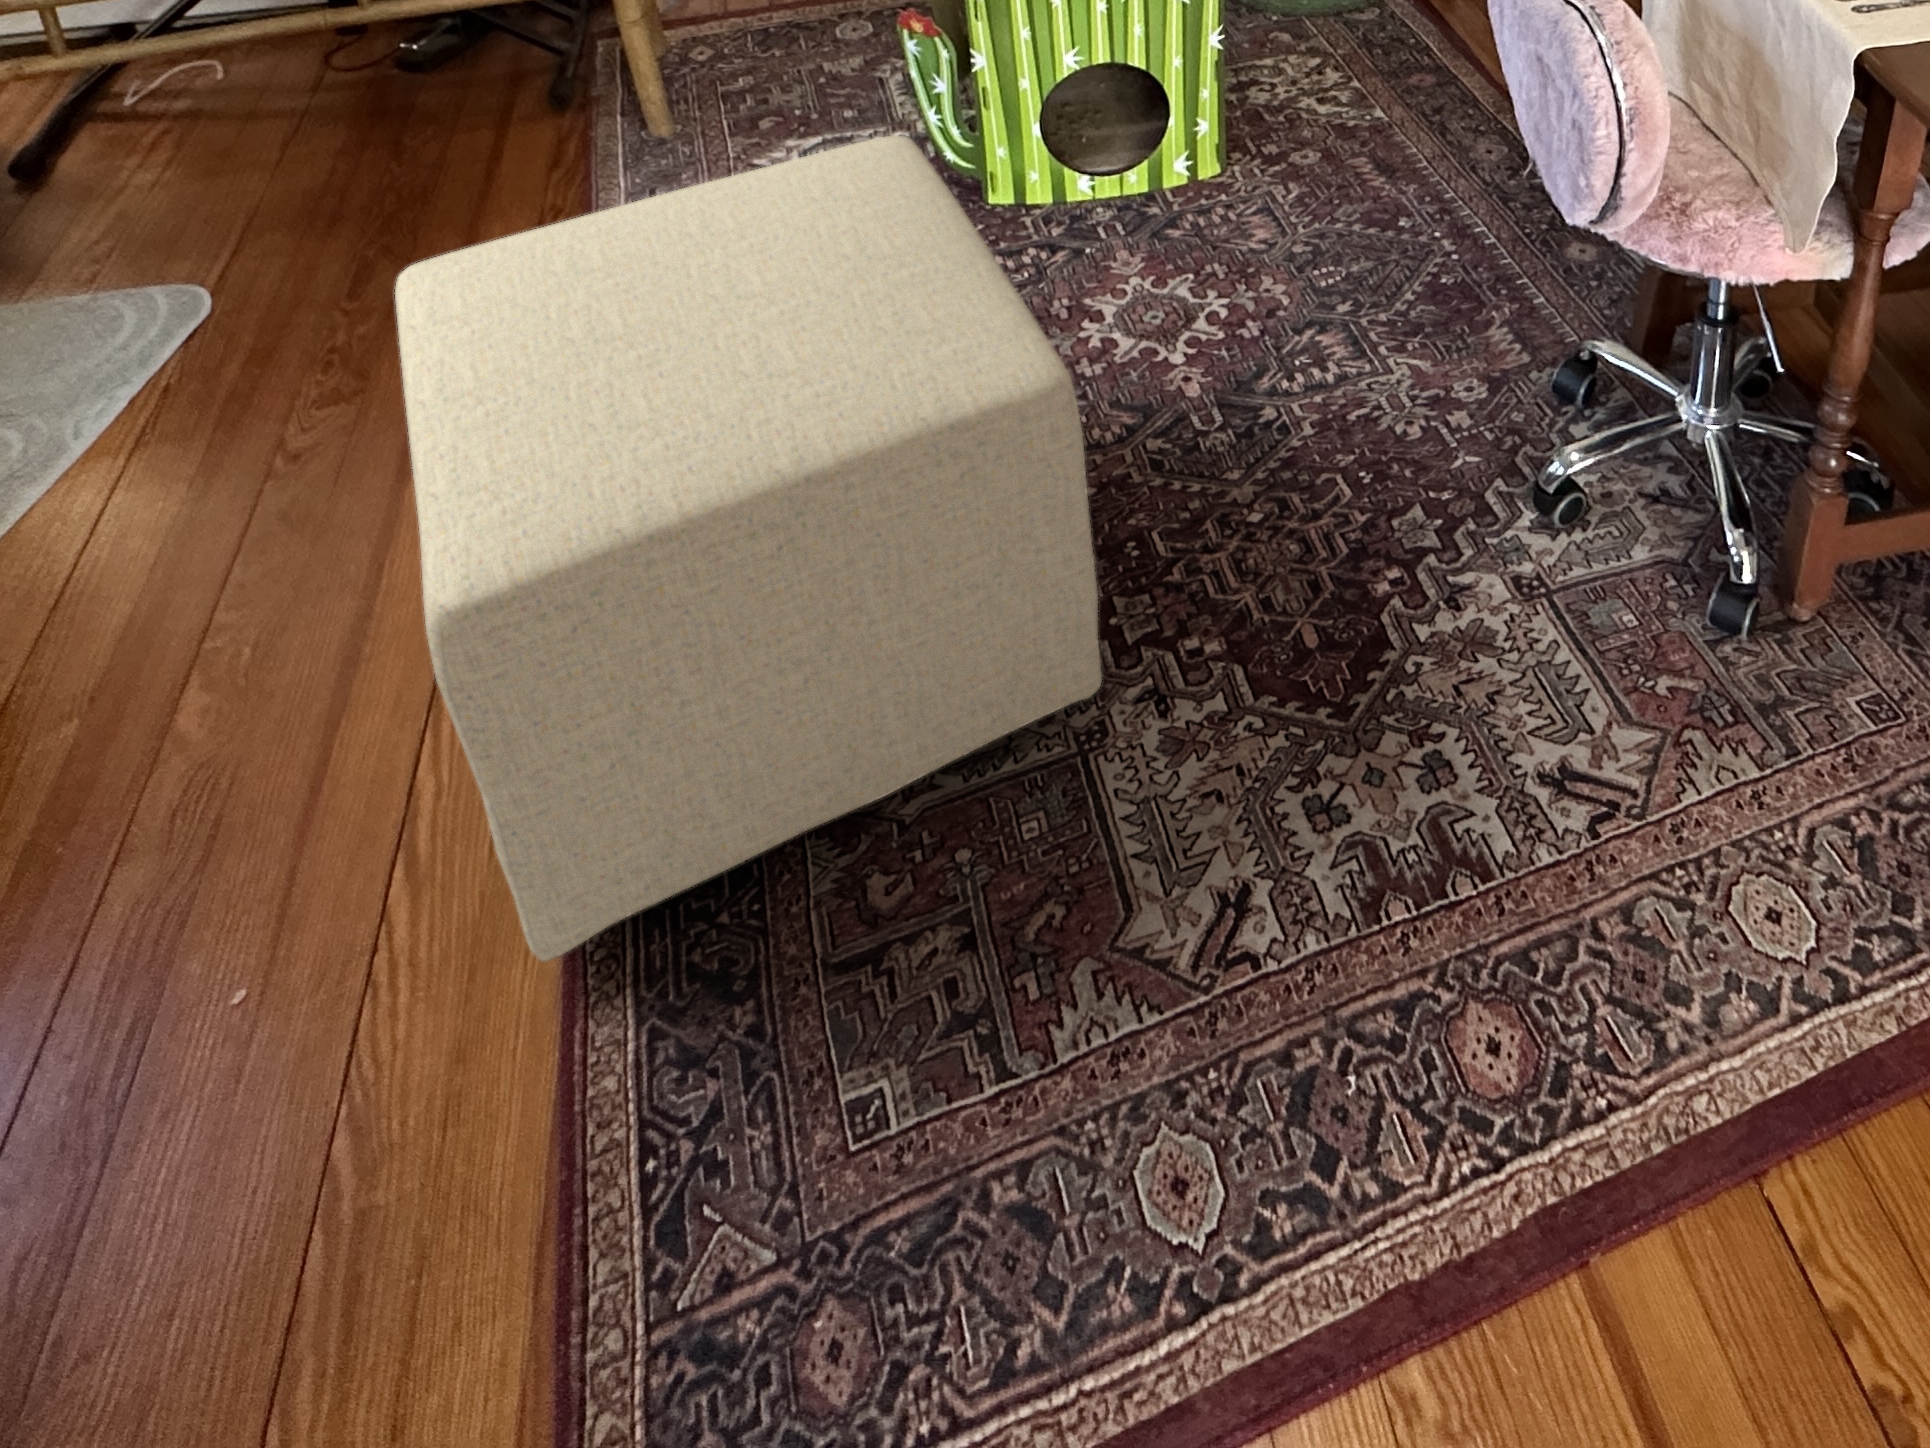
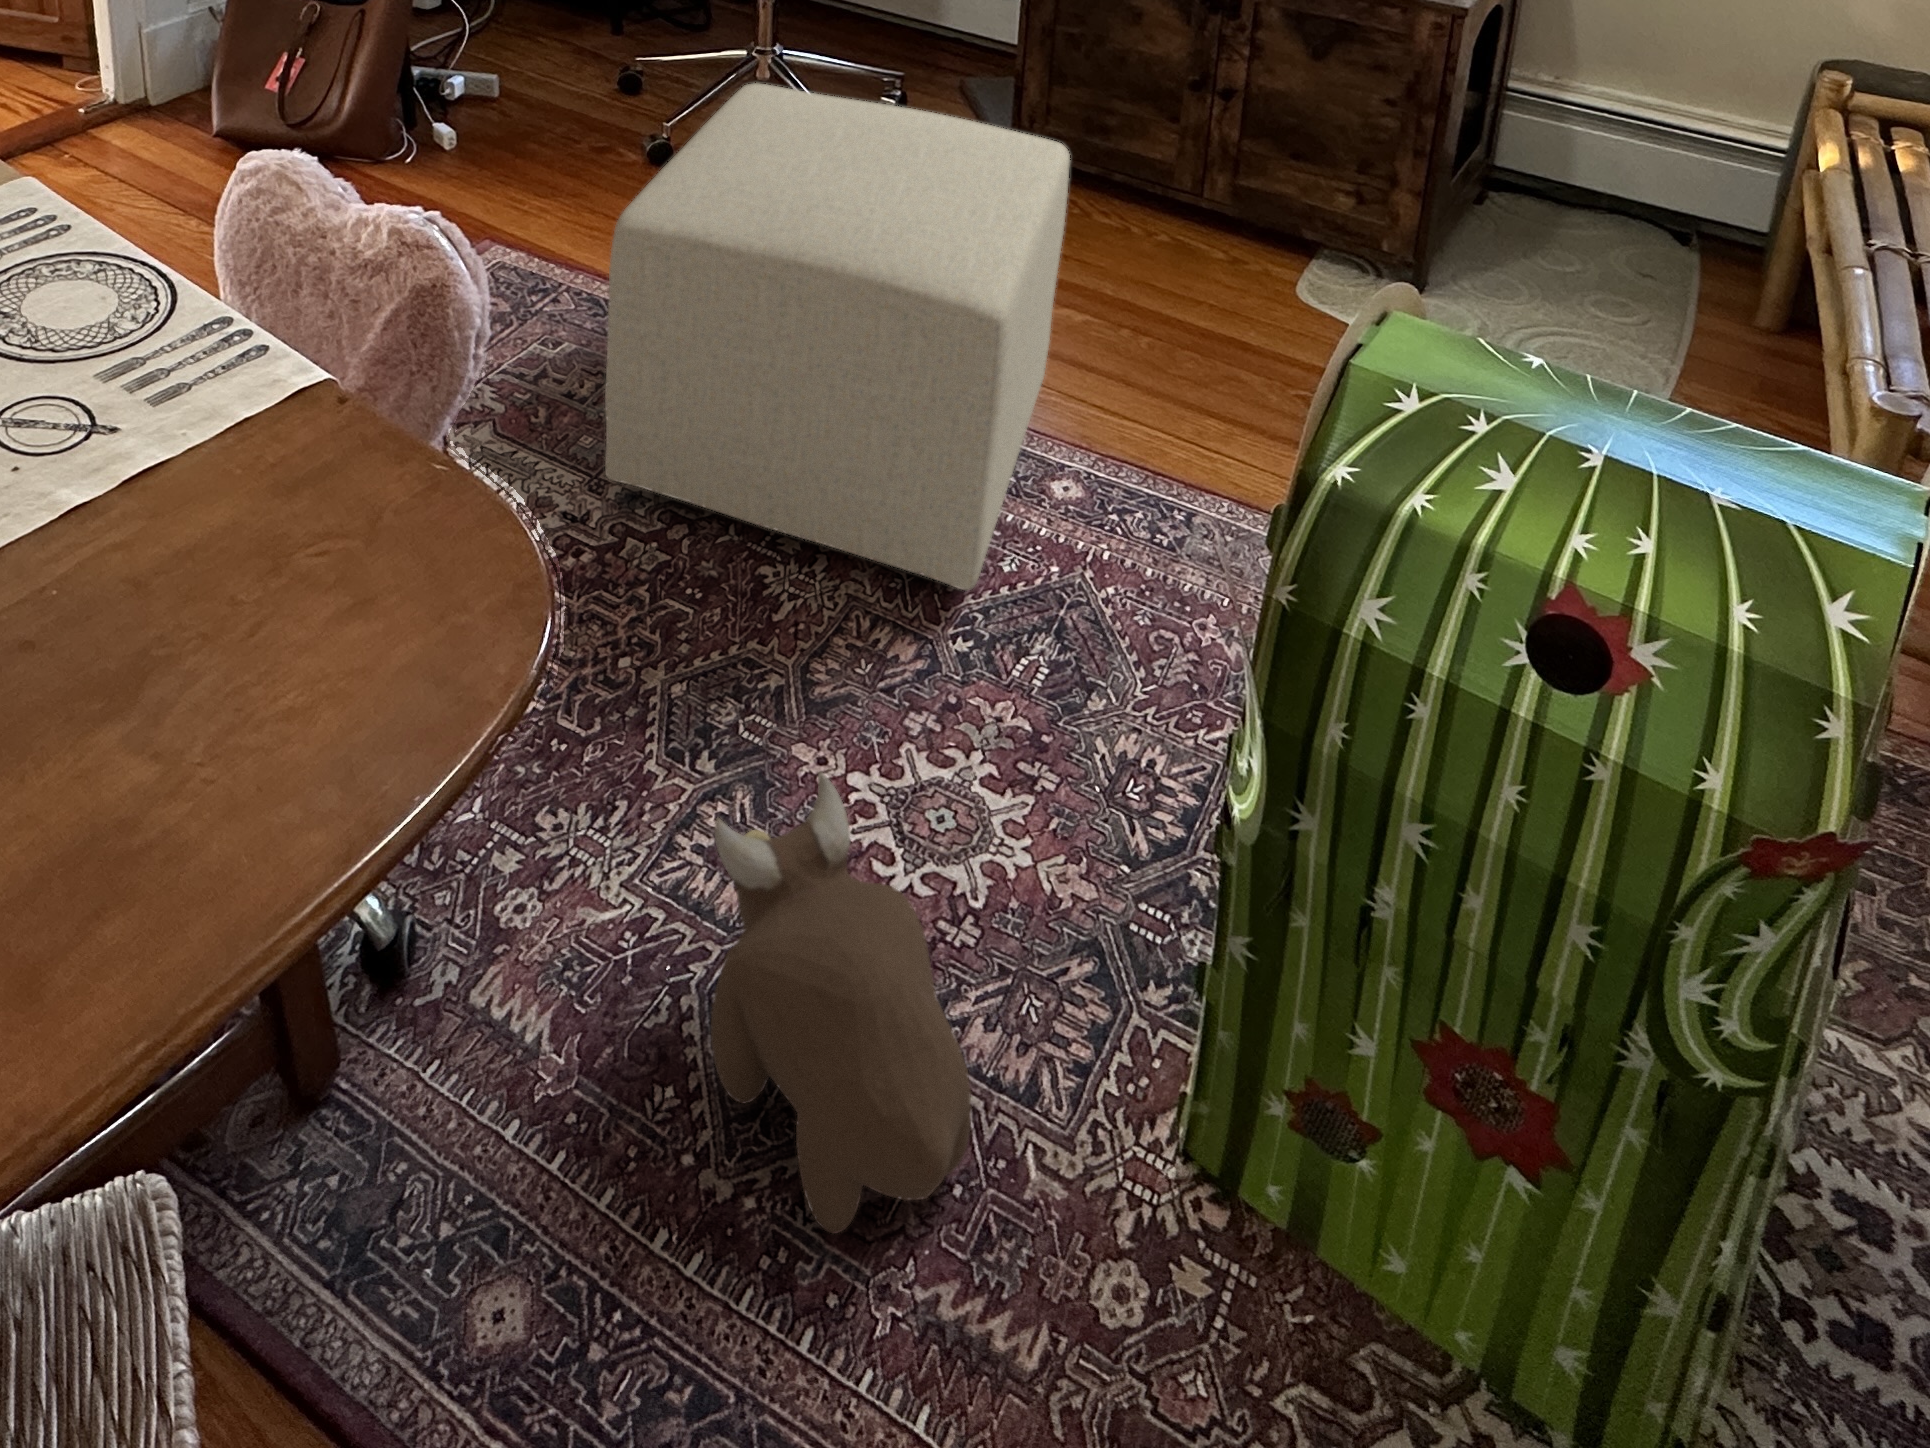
plush toy: none [1285,127,1426,271] -> present [711,772,971,1233]

